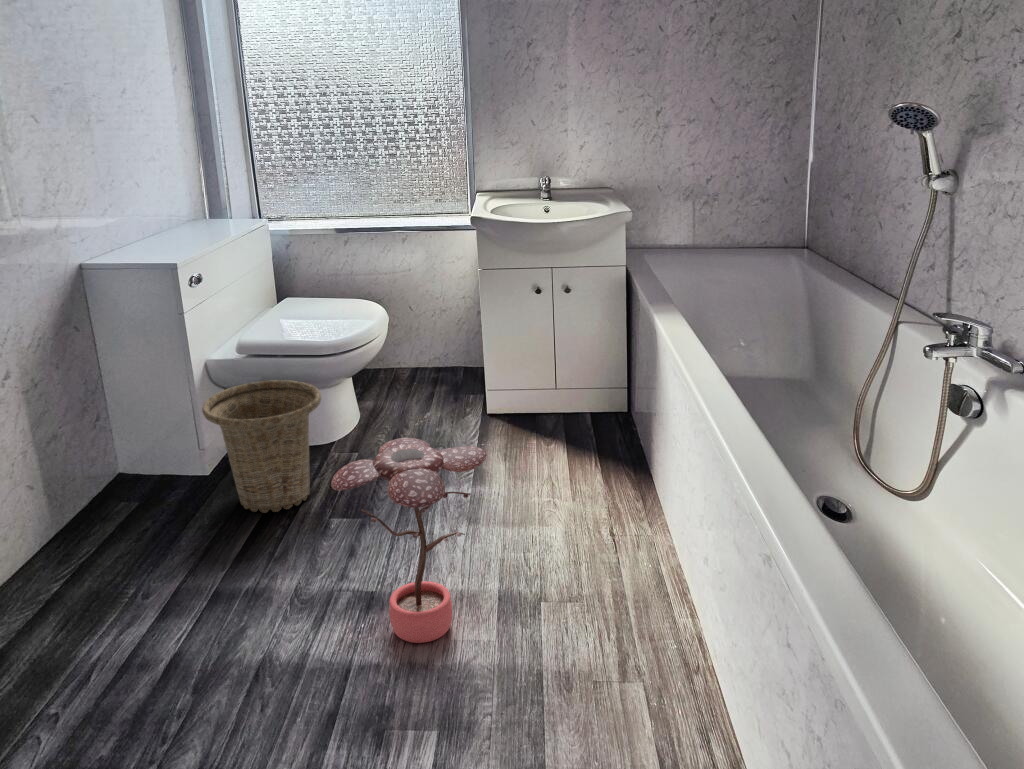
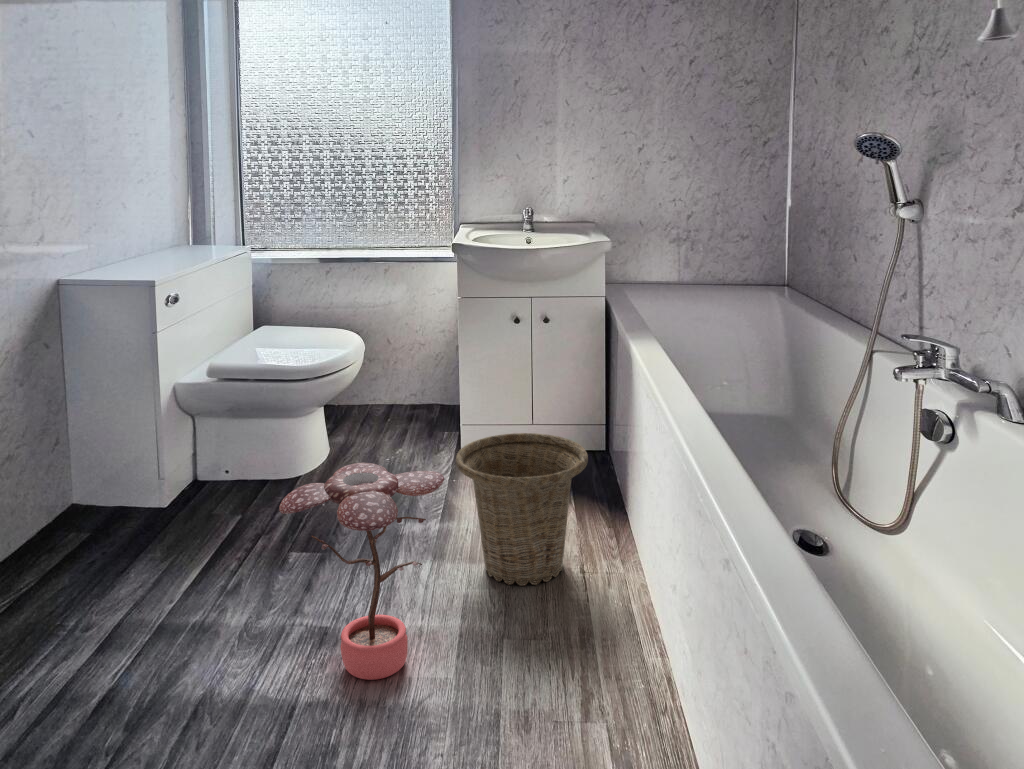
basket: present [202,380,321,513] -> present [456,433,588,586]

